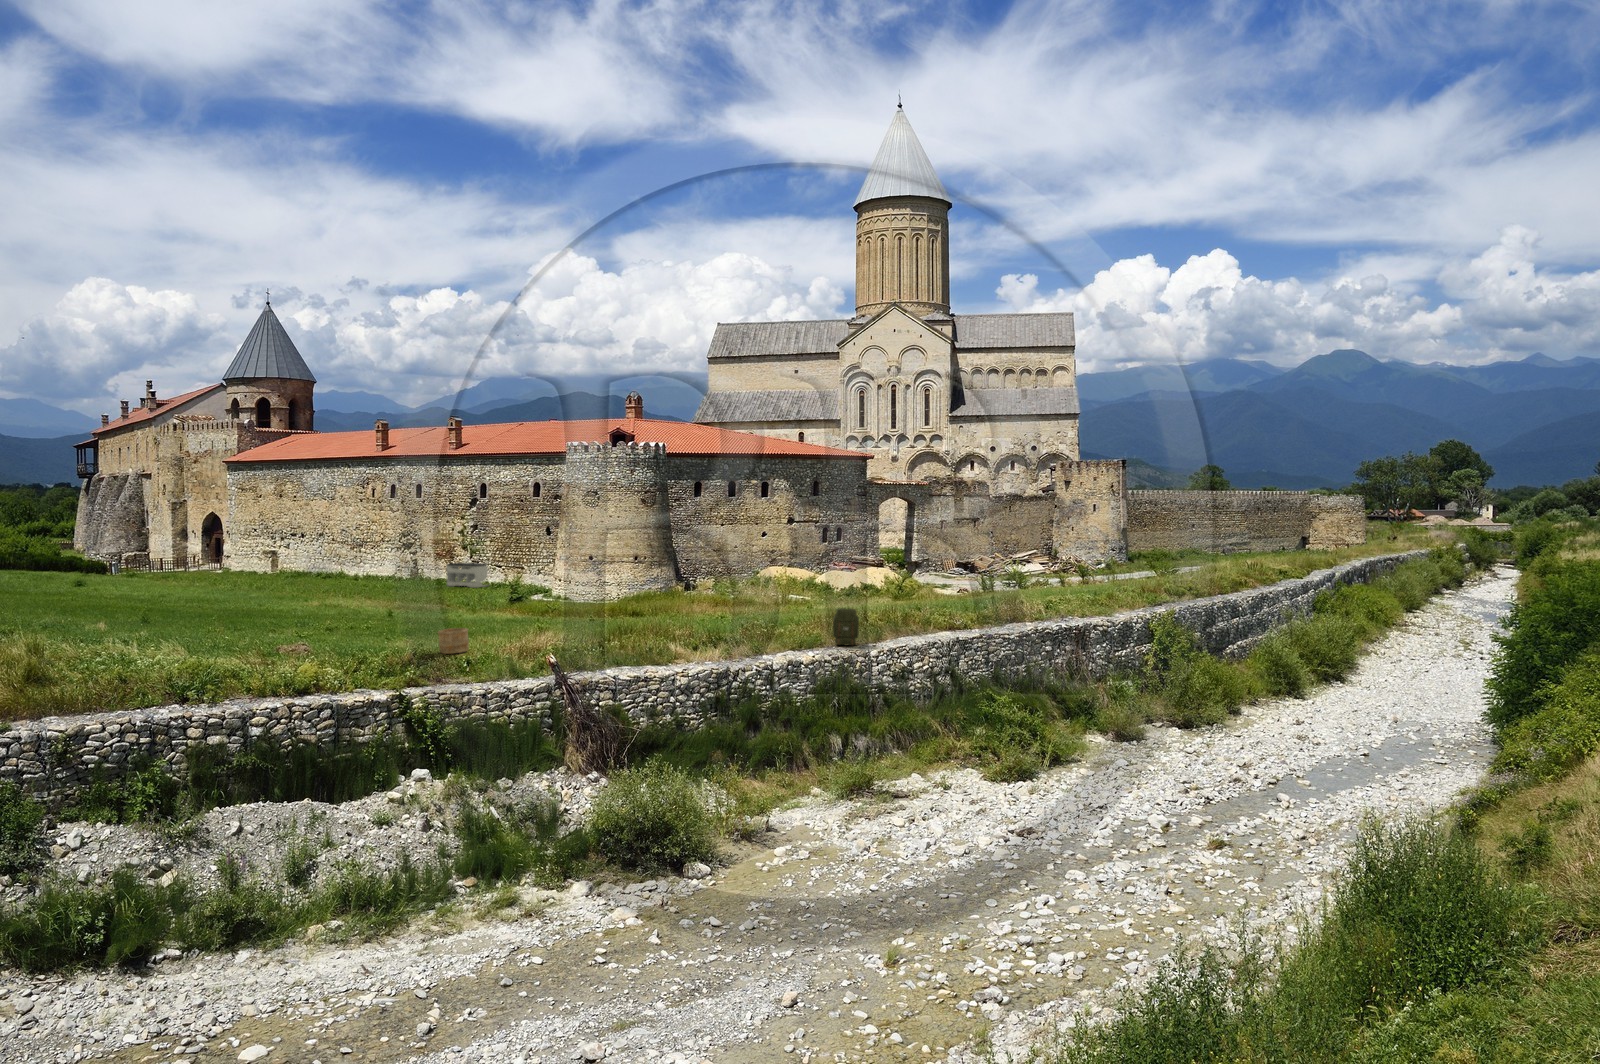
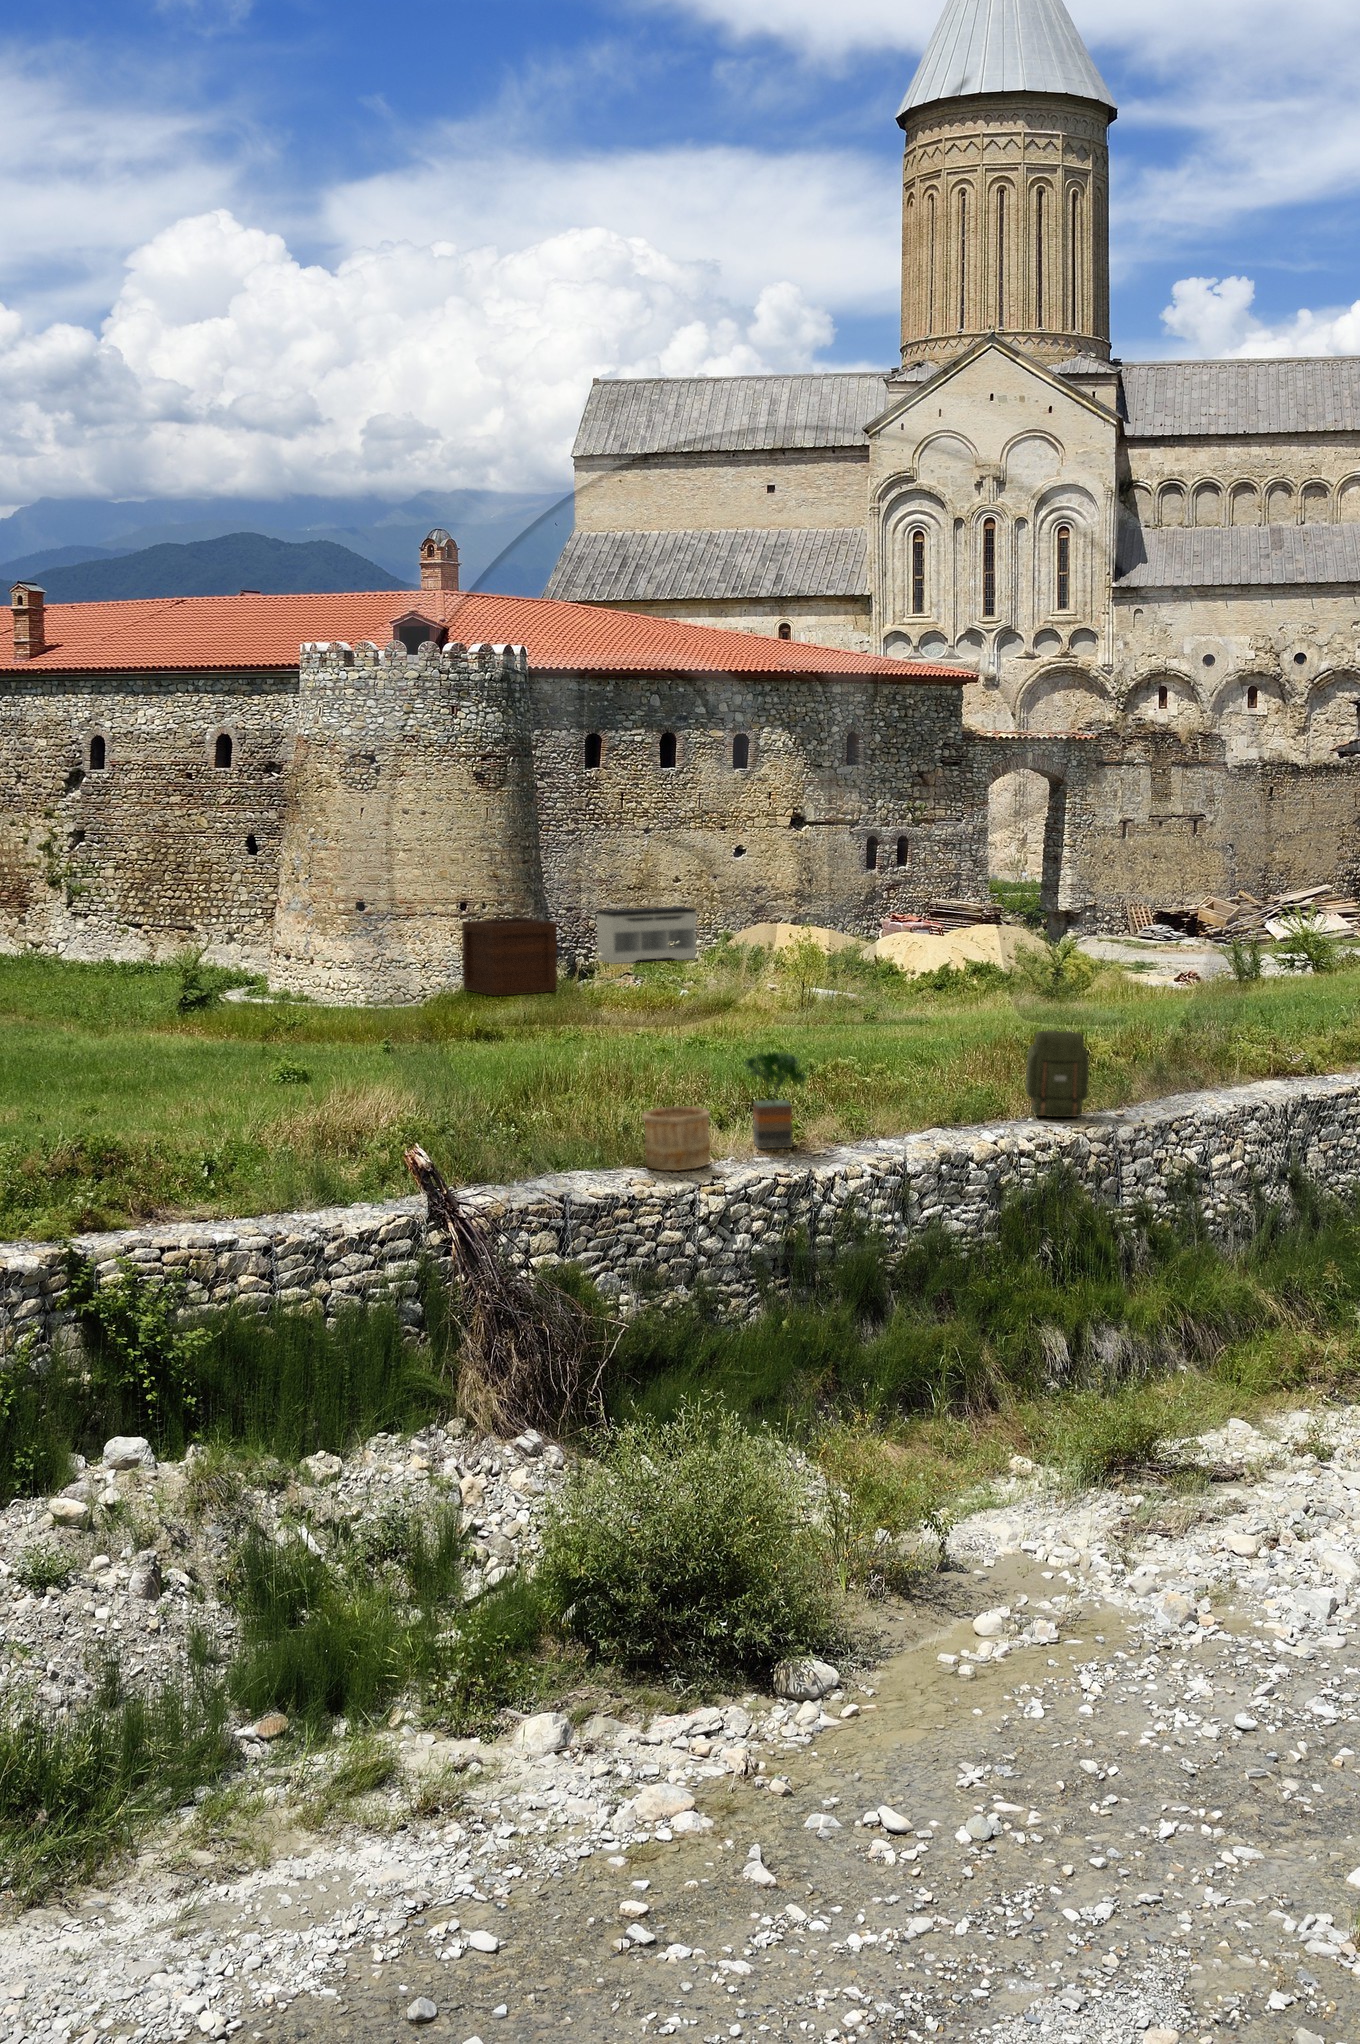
bench: present [446,562,490,587] -> present [597,906,696,964]
wooden crate: none [625,564,666,598] -> present [462,917,557,996]
potted tree: none [703,616,731,657] -> present [744,1051,806,1149]
wooden bucket: present [438,628,469,654] -> present [642,1106,710,1171]

